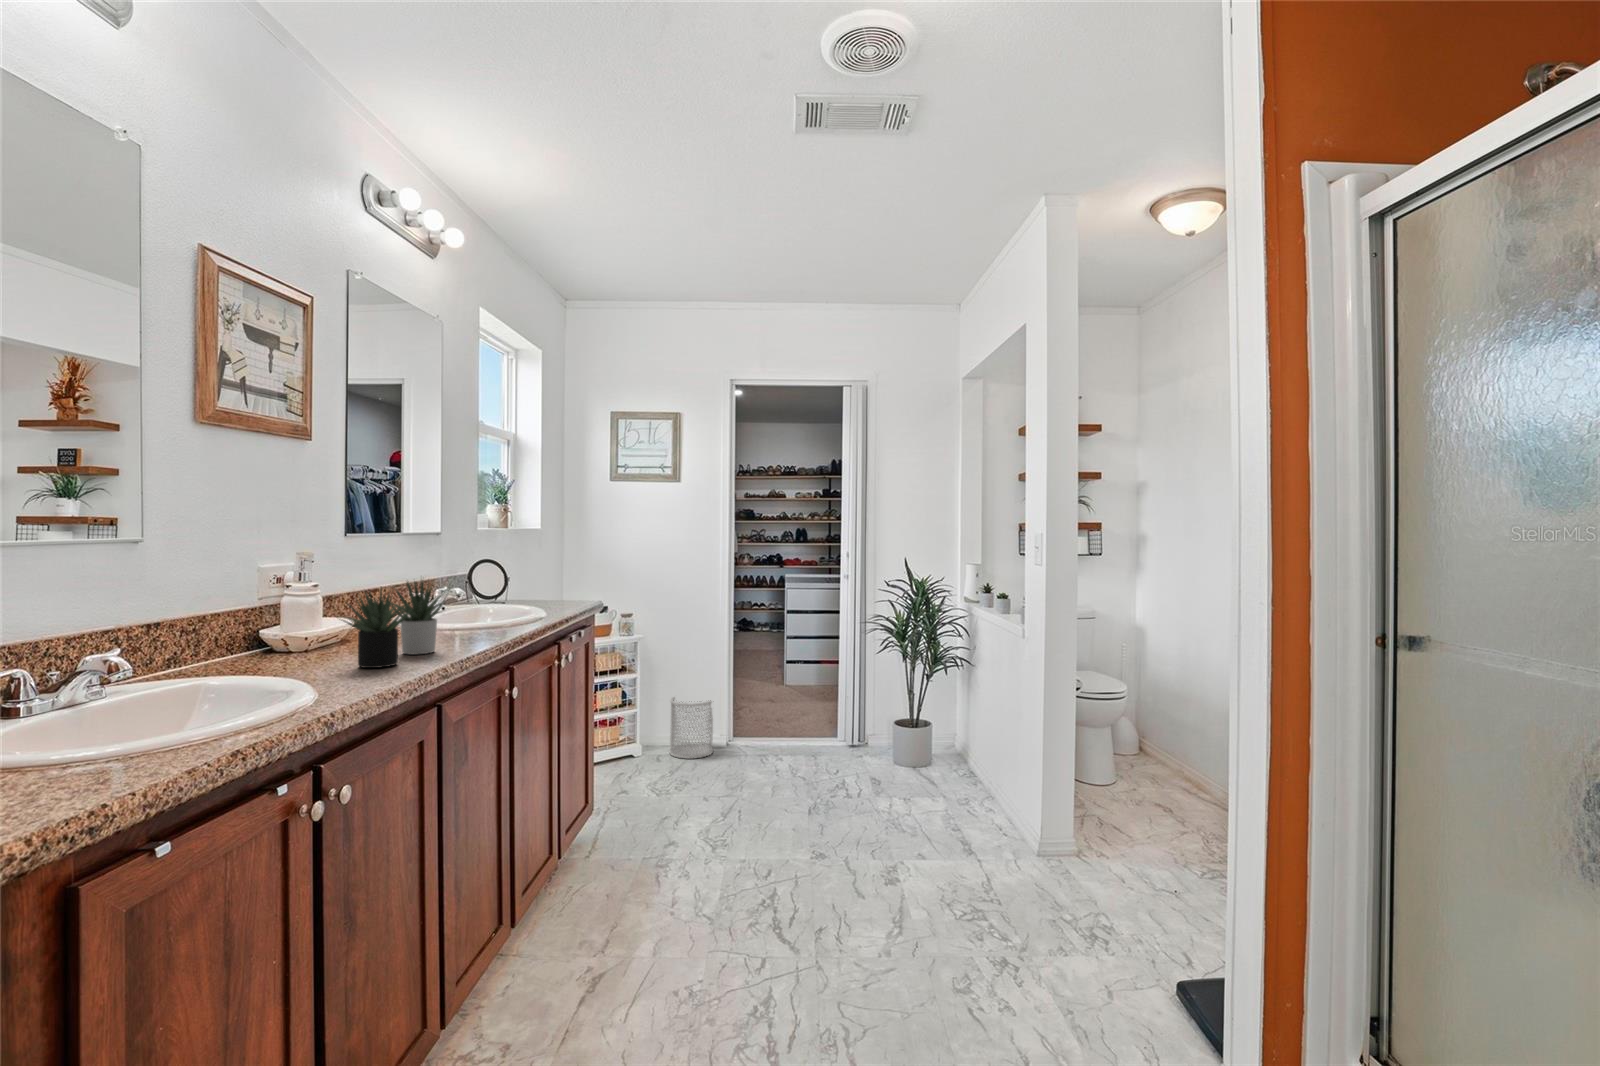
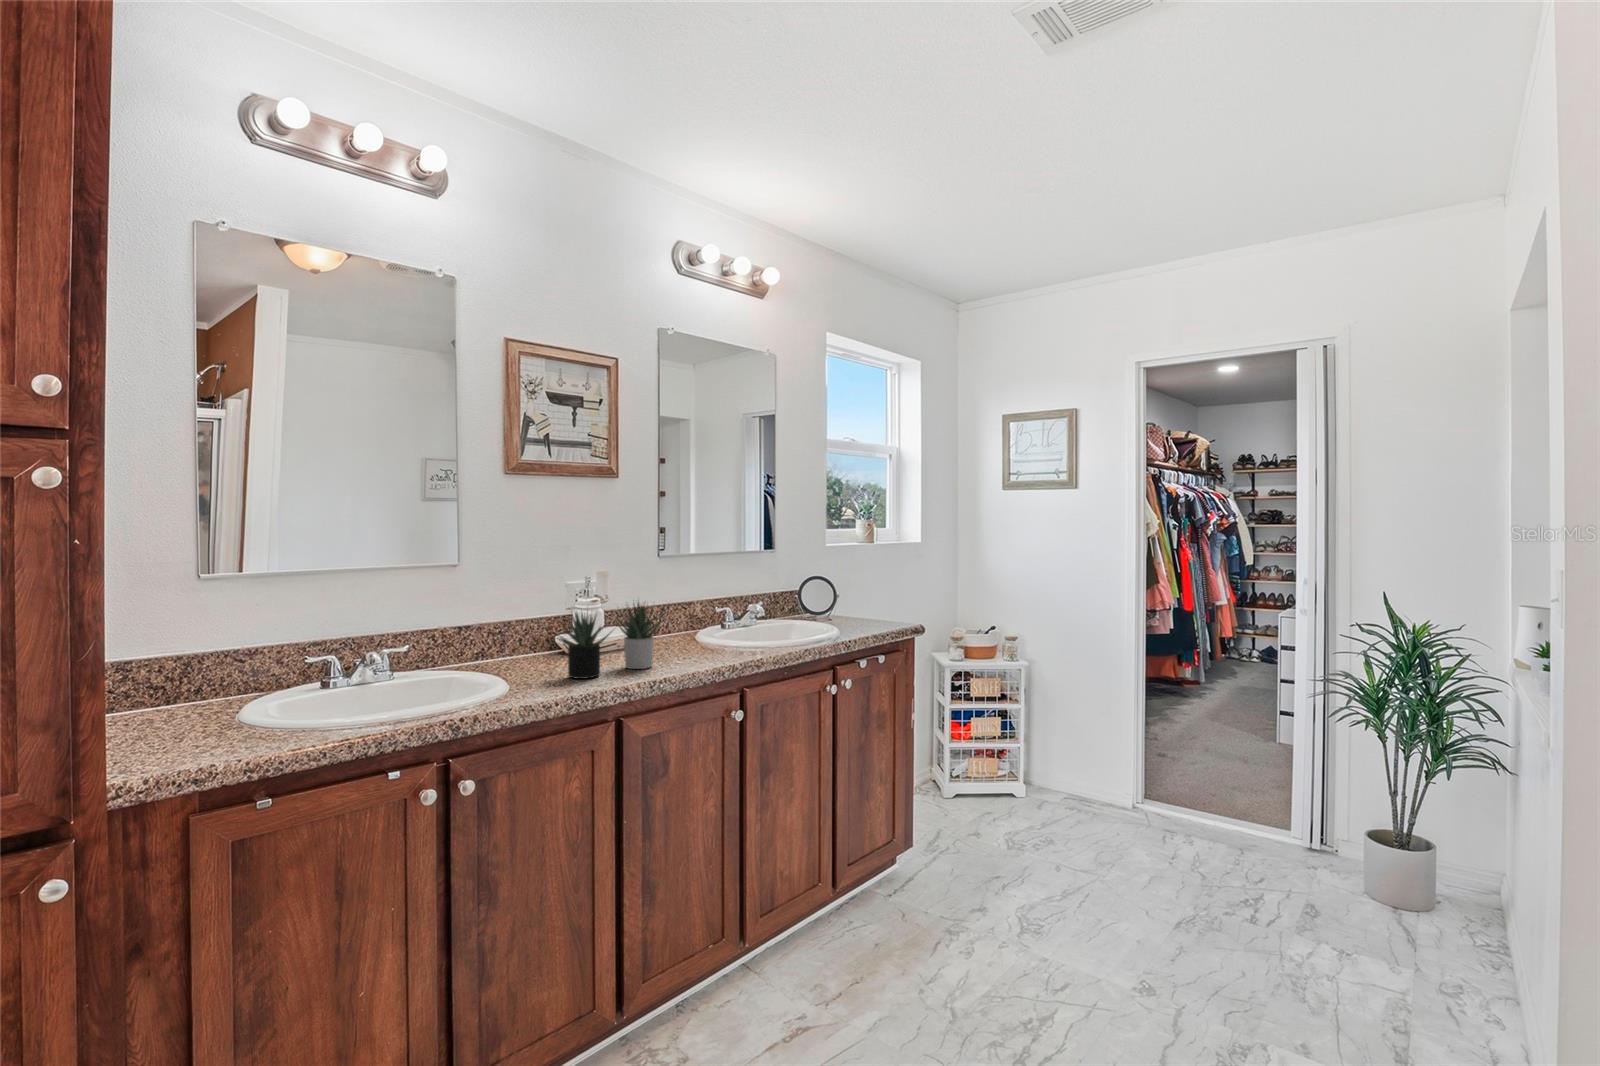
wastebasket: present [669,697,713,759] -> none [1050,737,1105,817]

